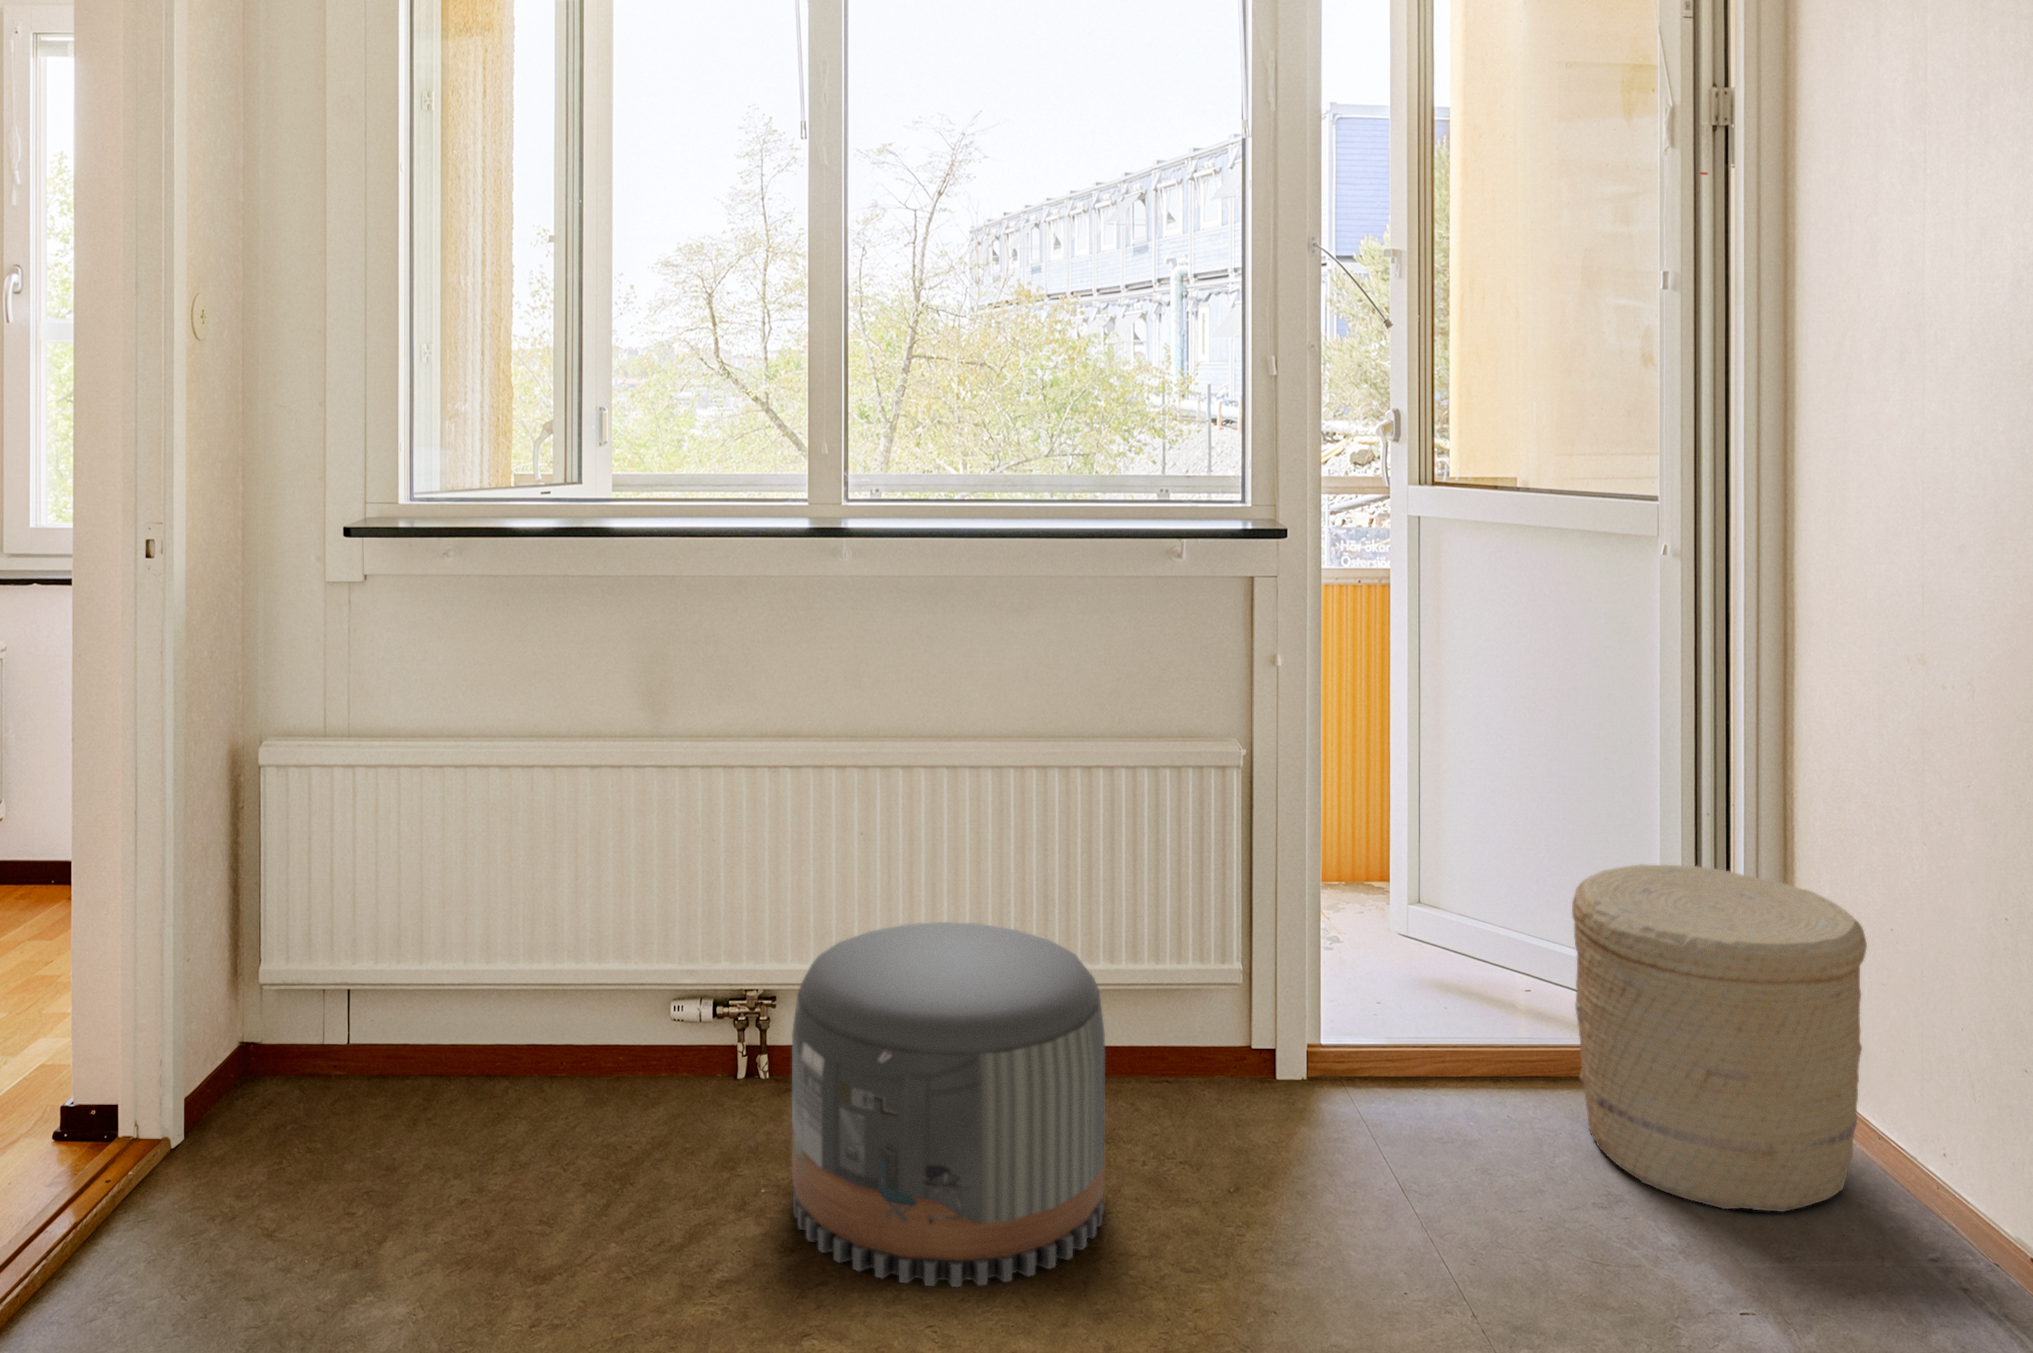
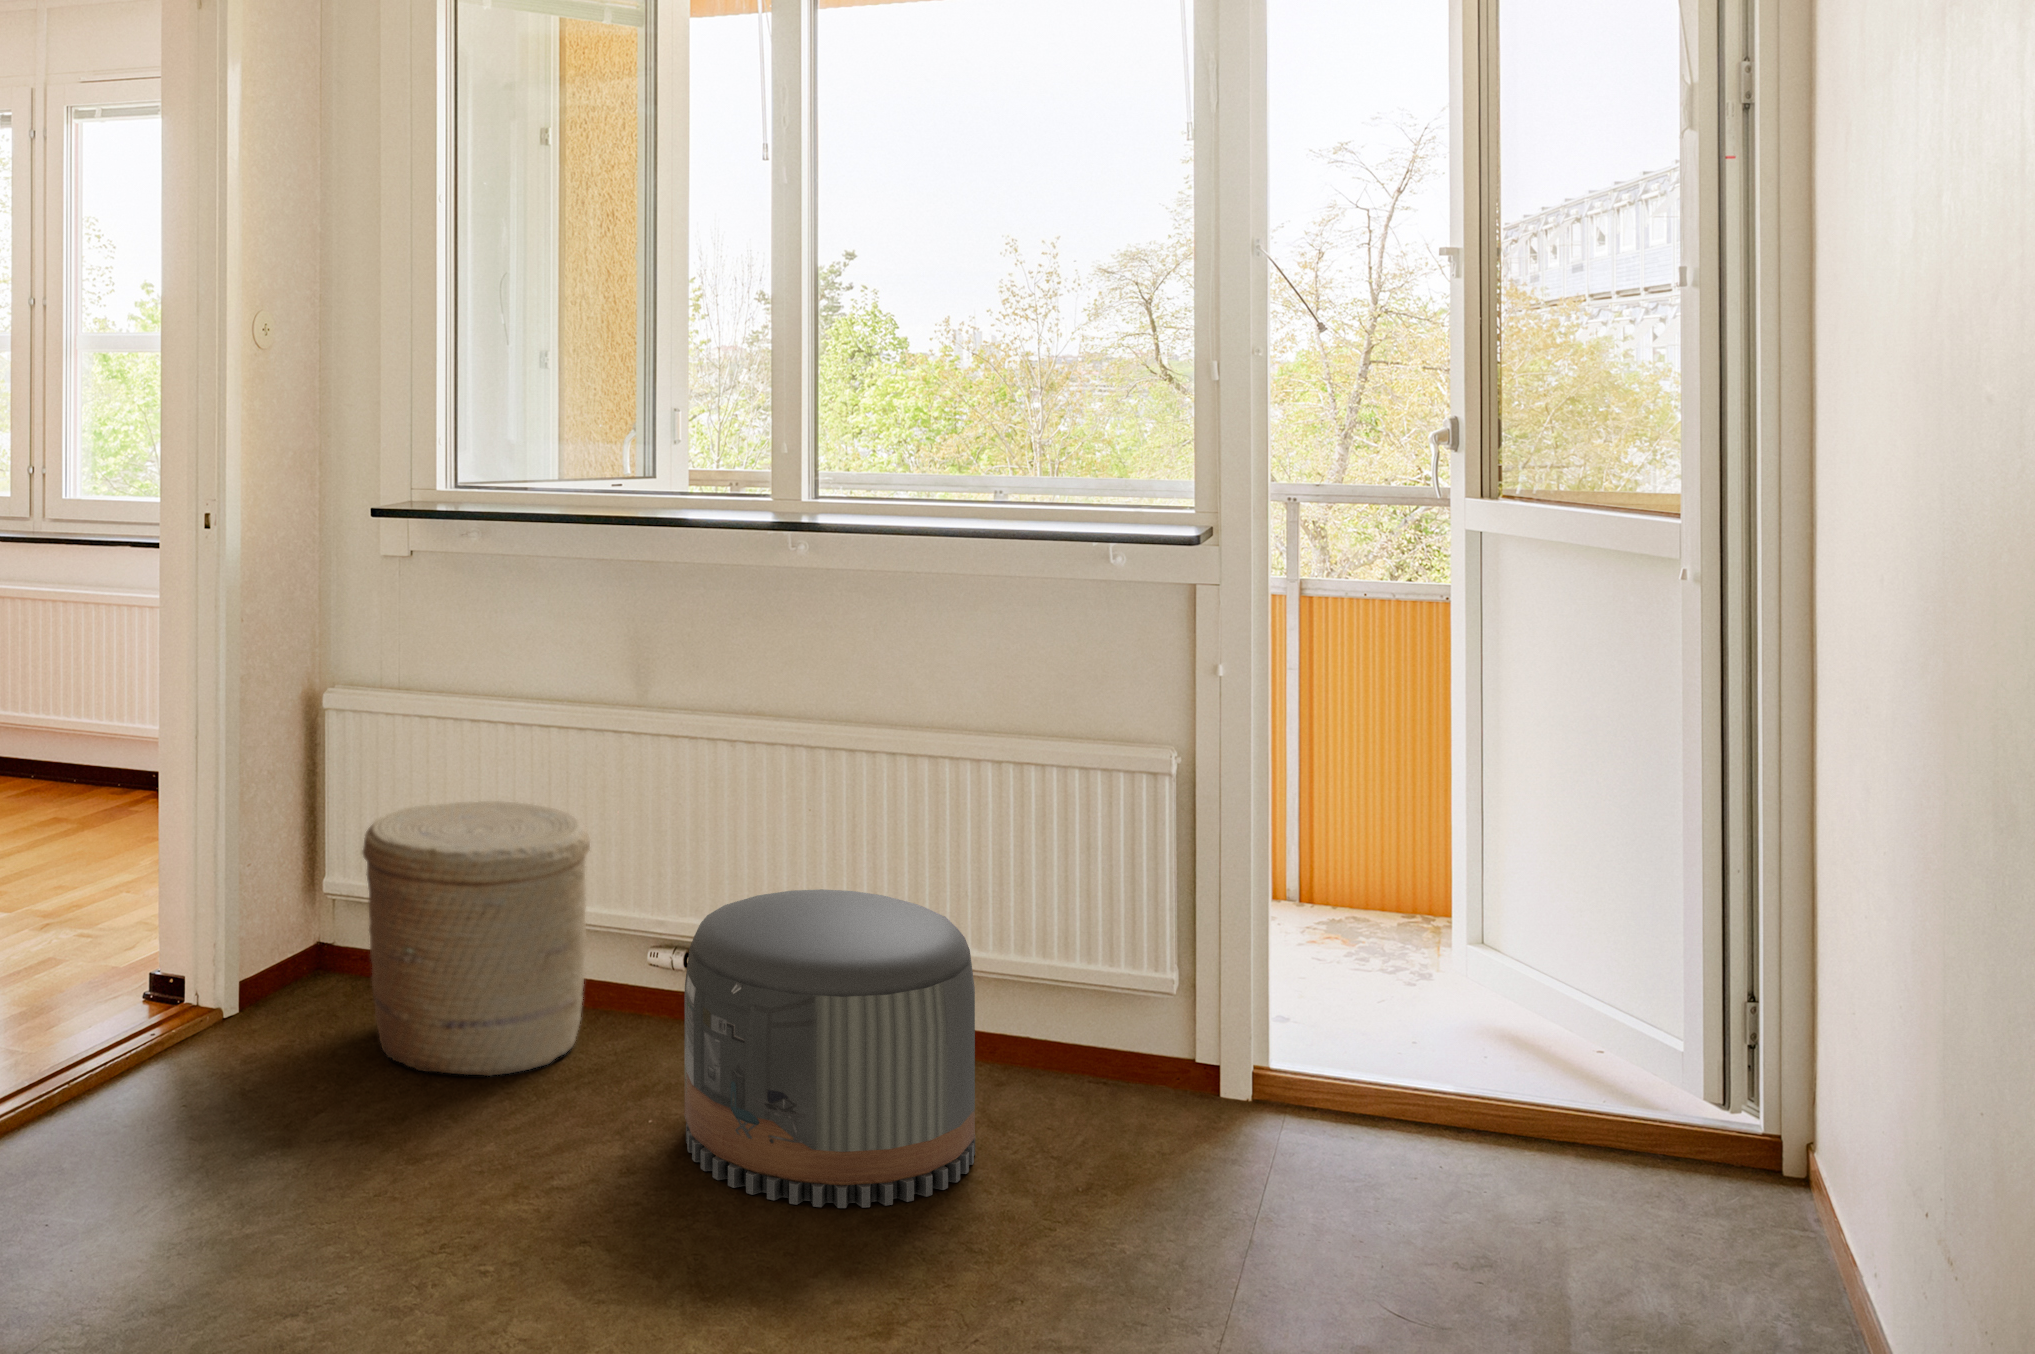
woven basket: present [1572,865,1867,1212] -> present [363,801,590,1076]

